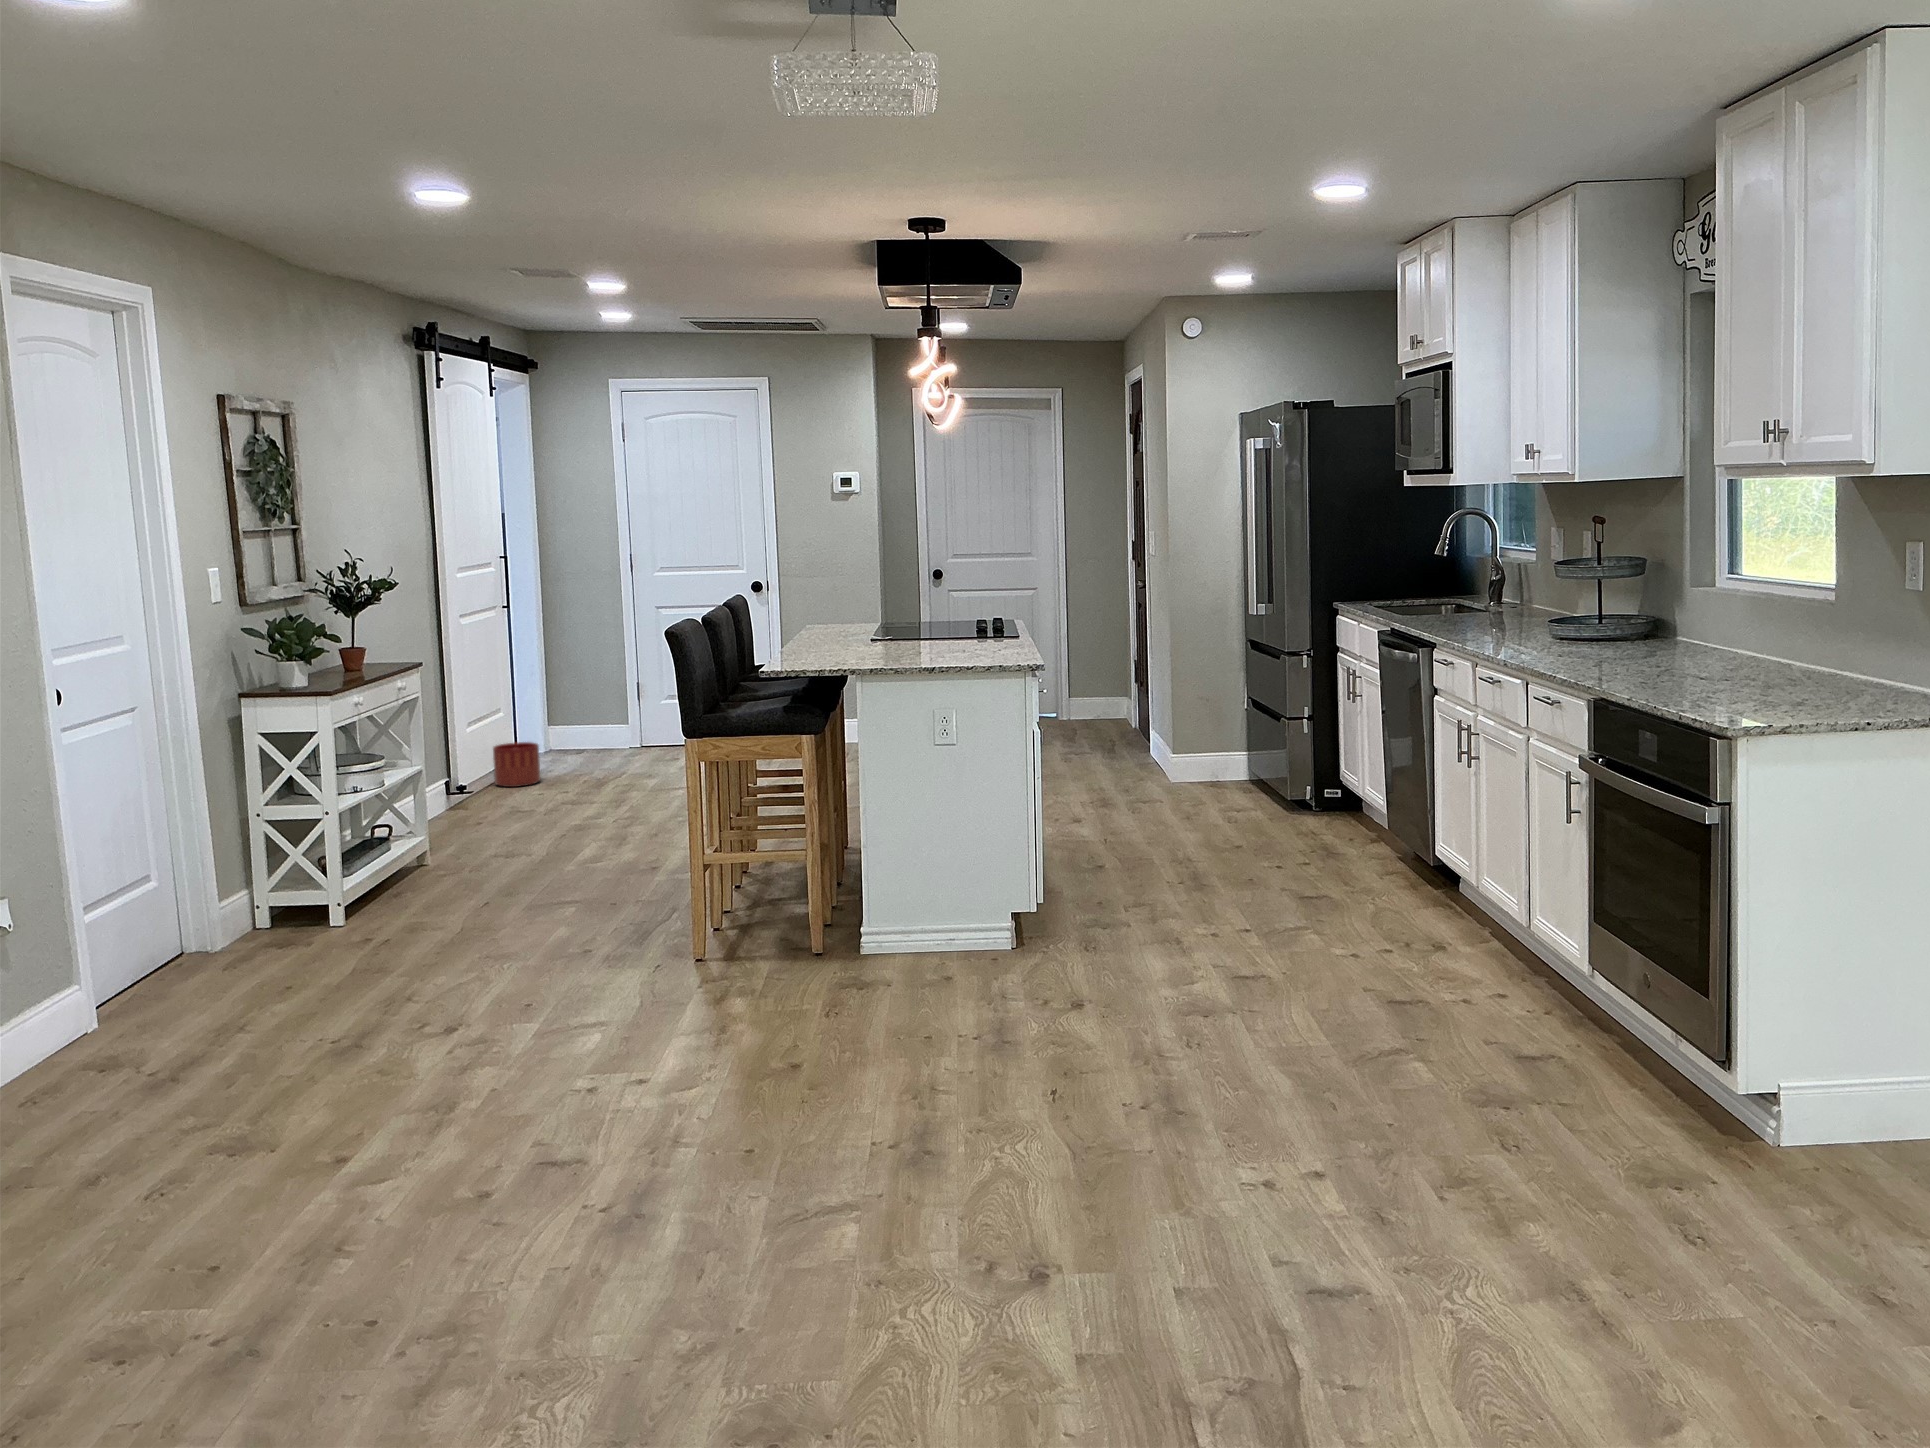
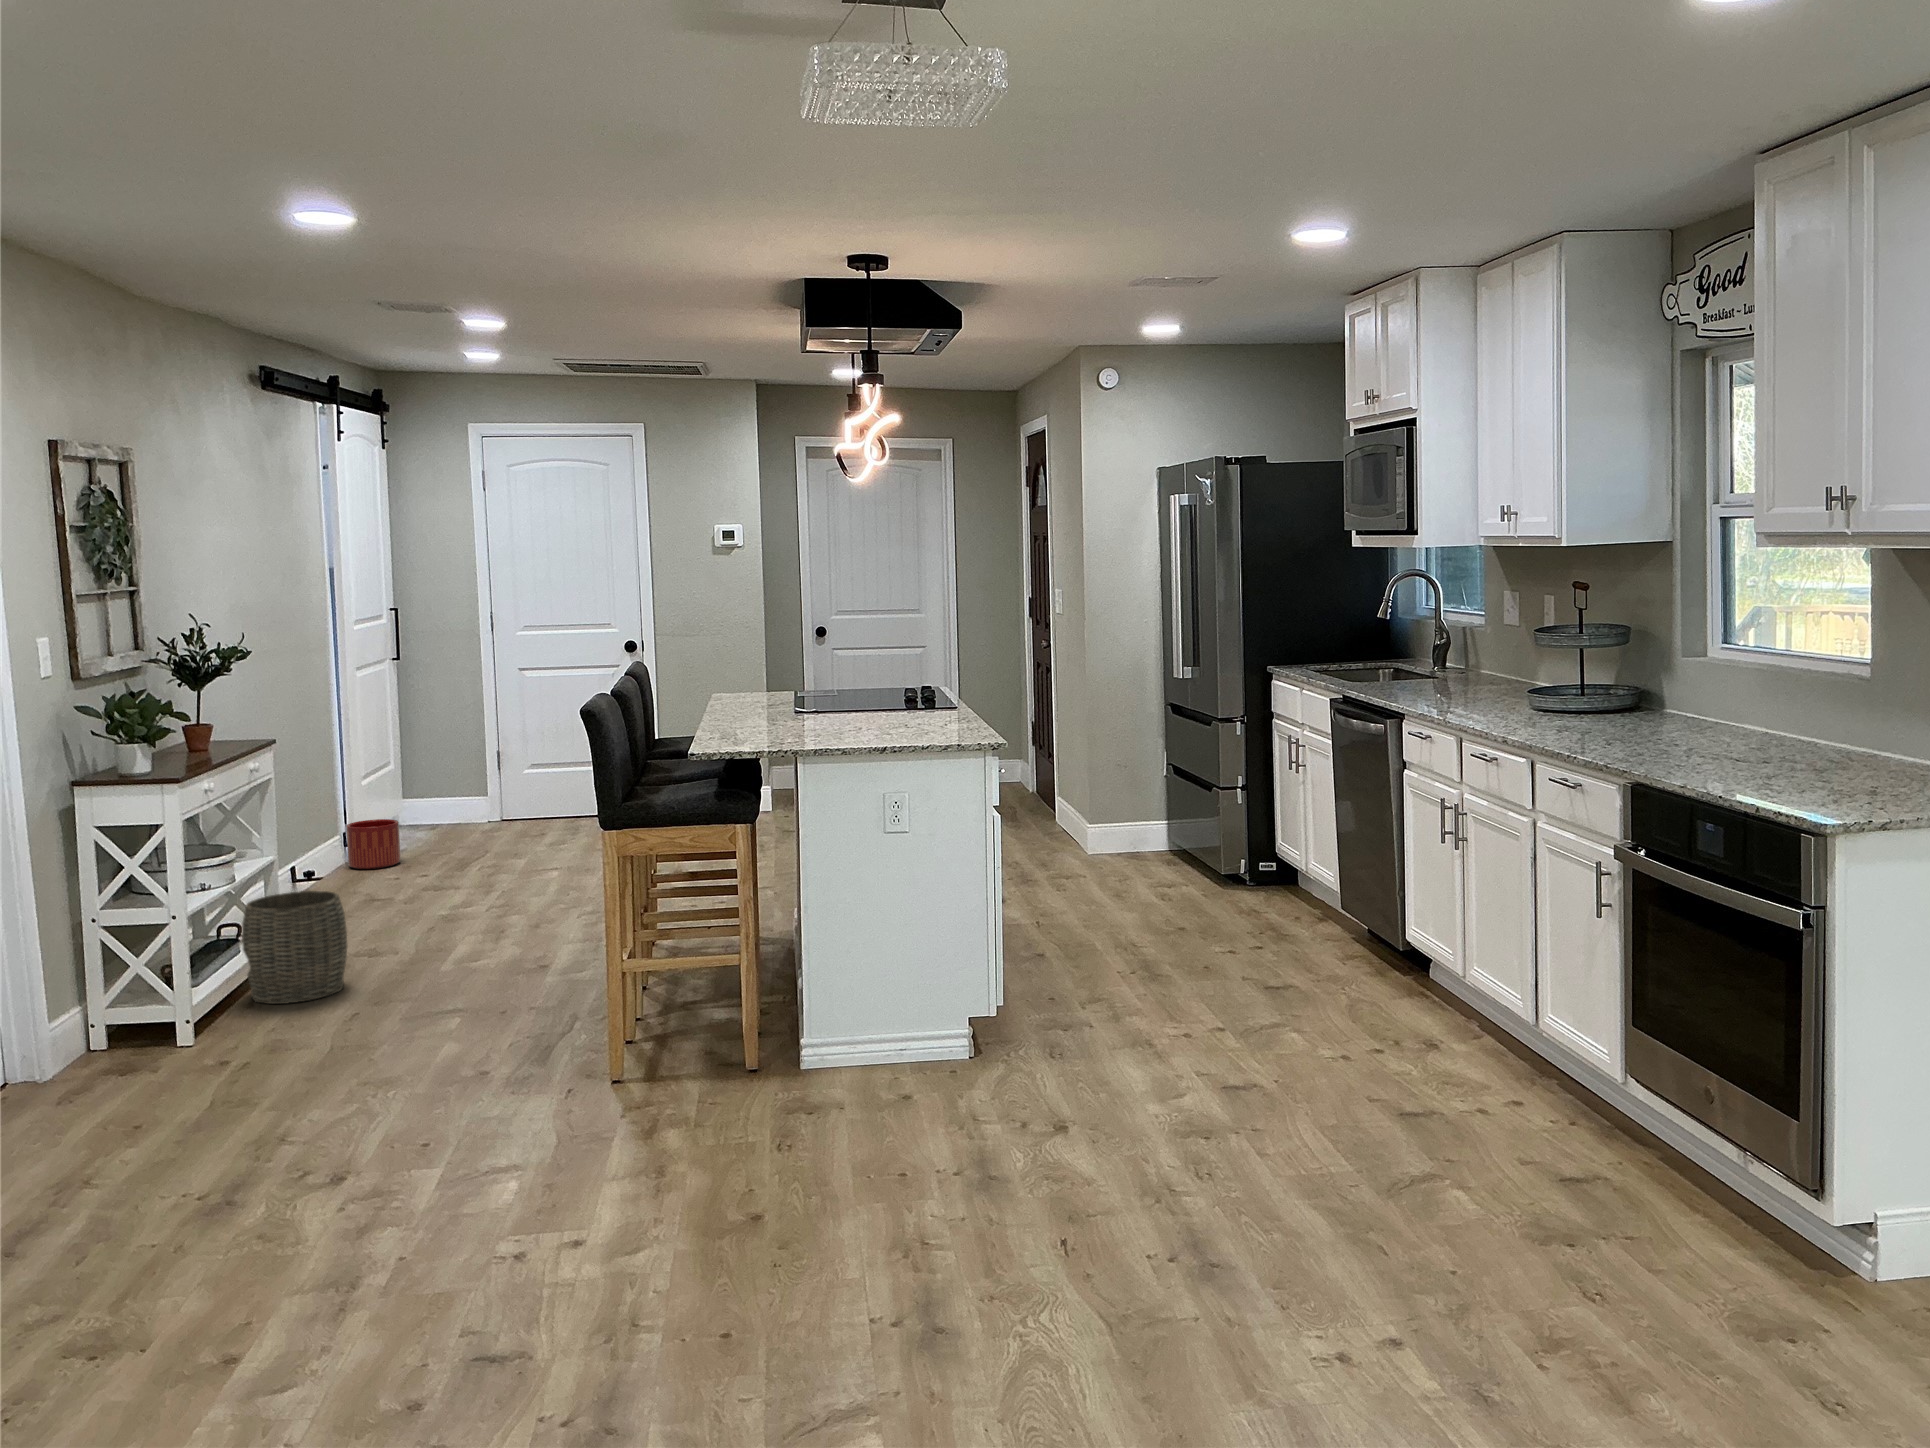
woven basket: none [390,796,480,893] -> present [242,891,347,1004]

